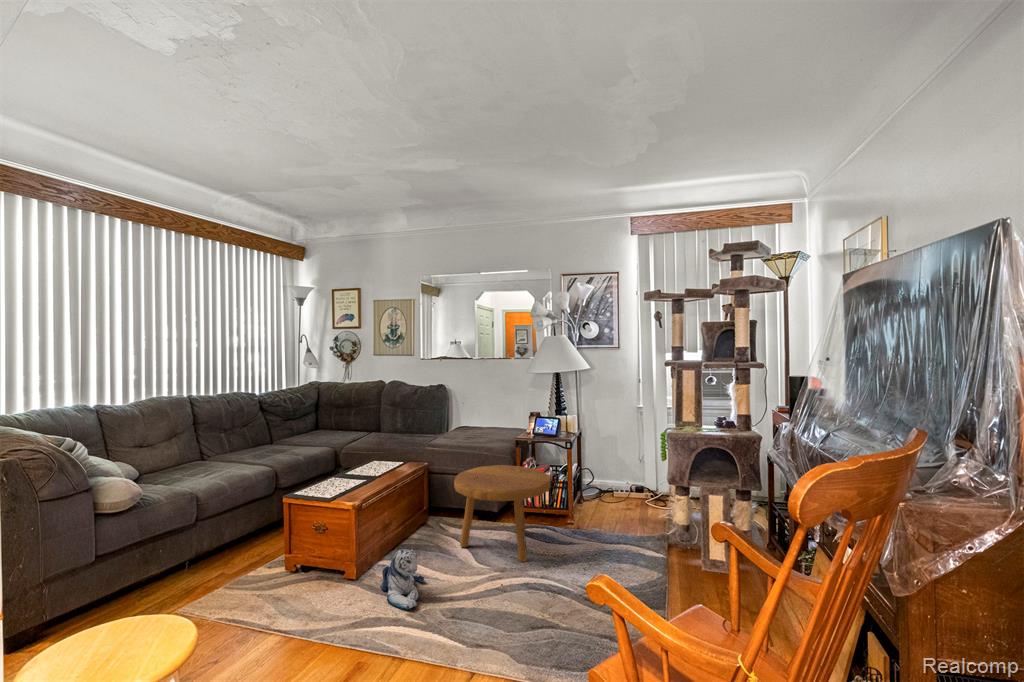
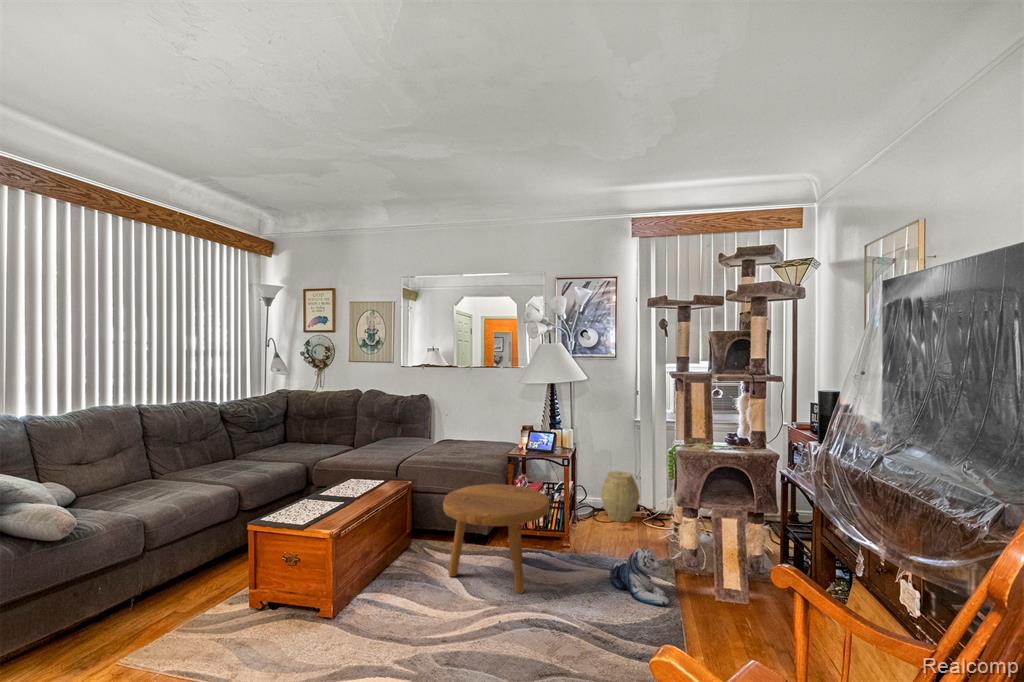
woven basket: none [605,455,642,502] -> present [601,471,640,522]
plush toy: present [380,549,424,610] -> present [610,548,669,606]

